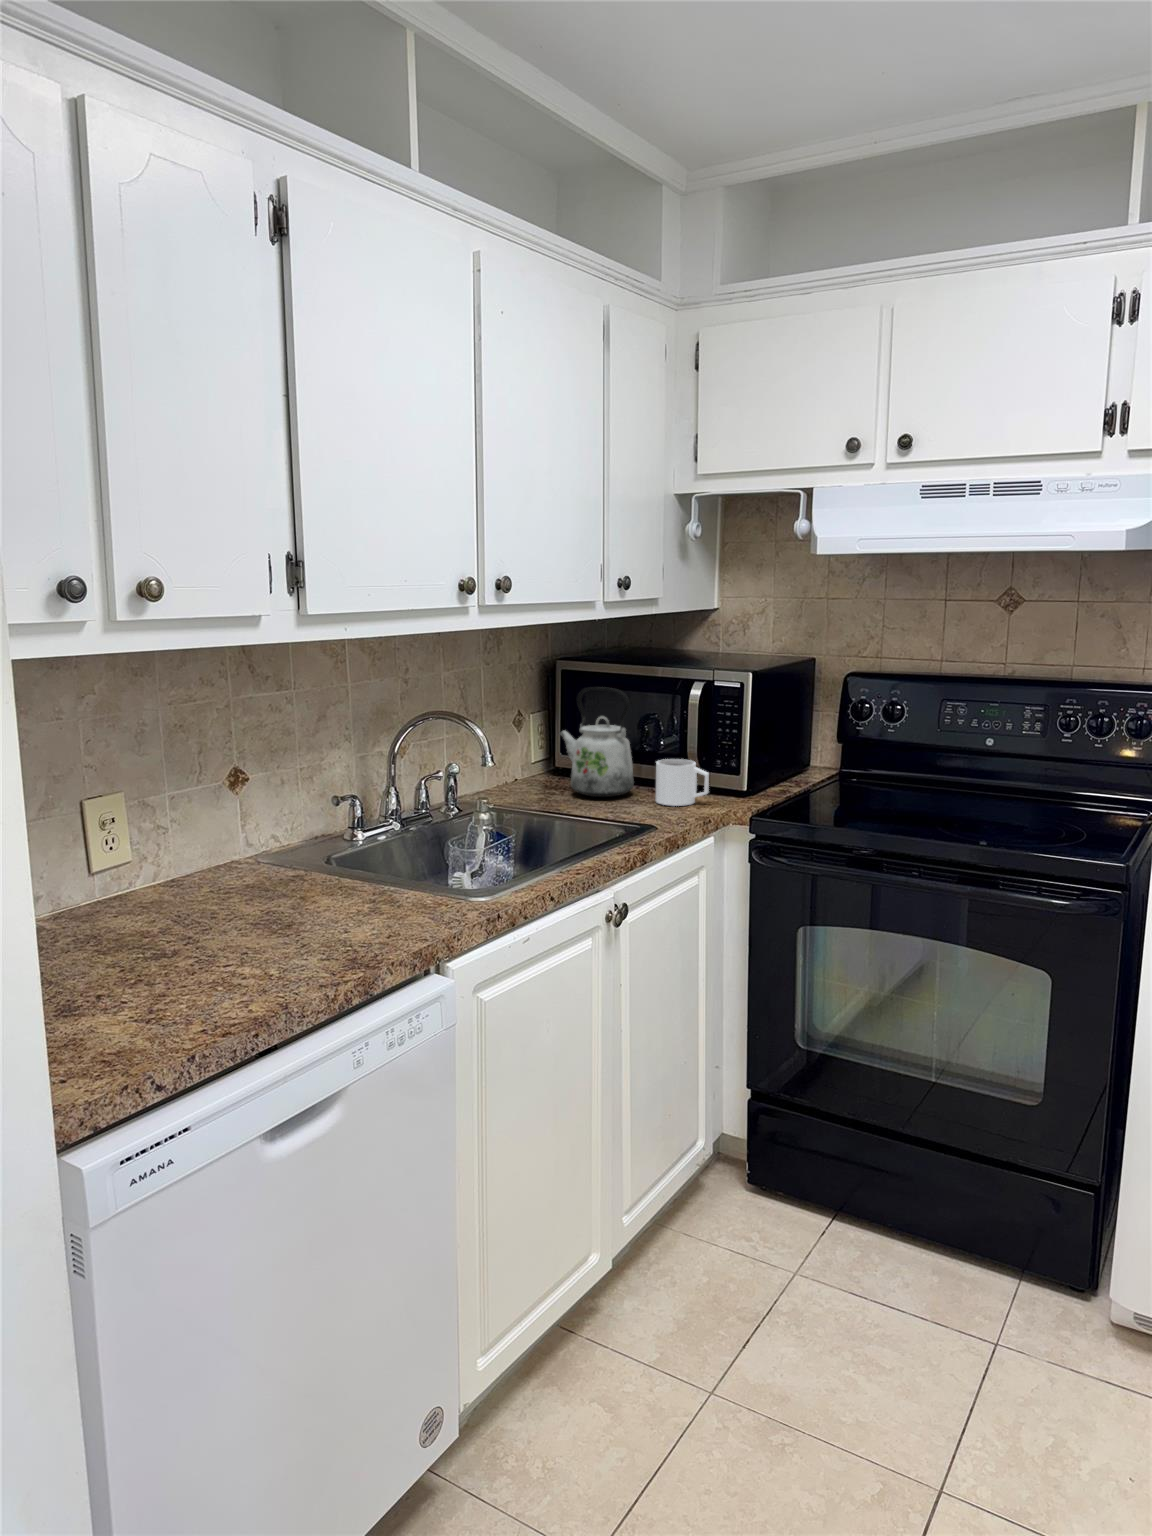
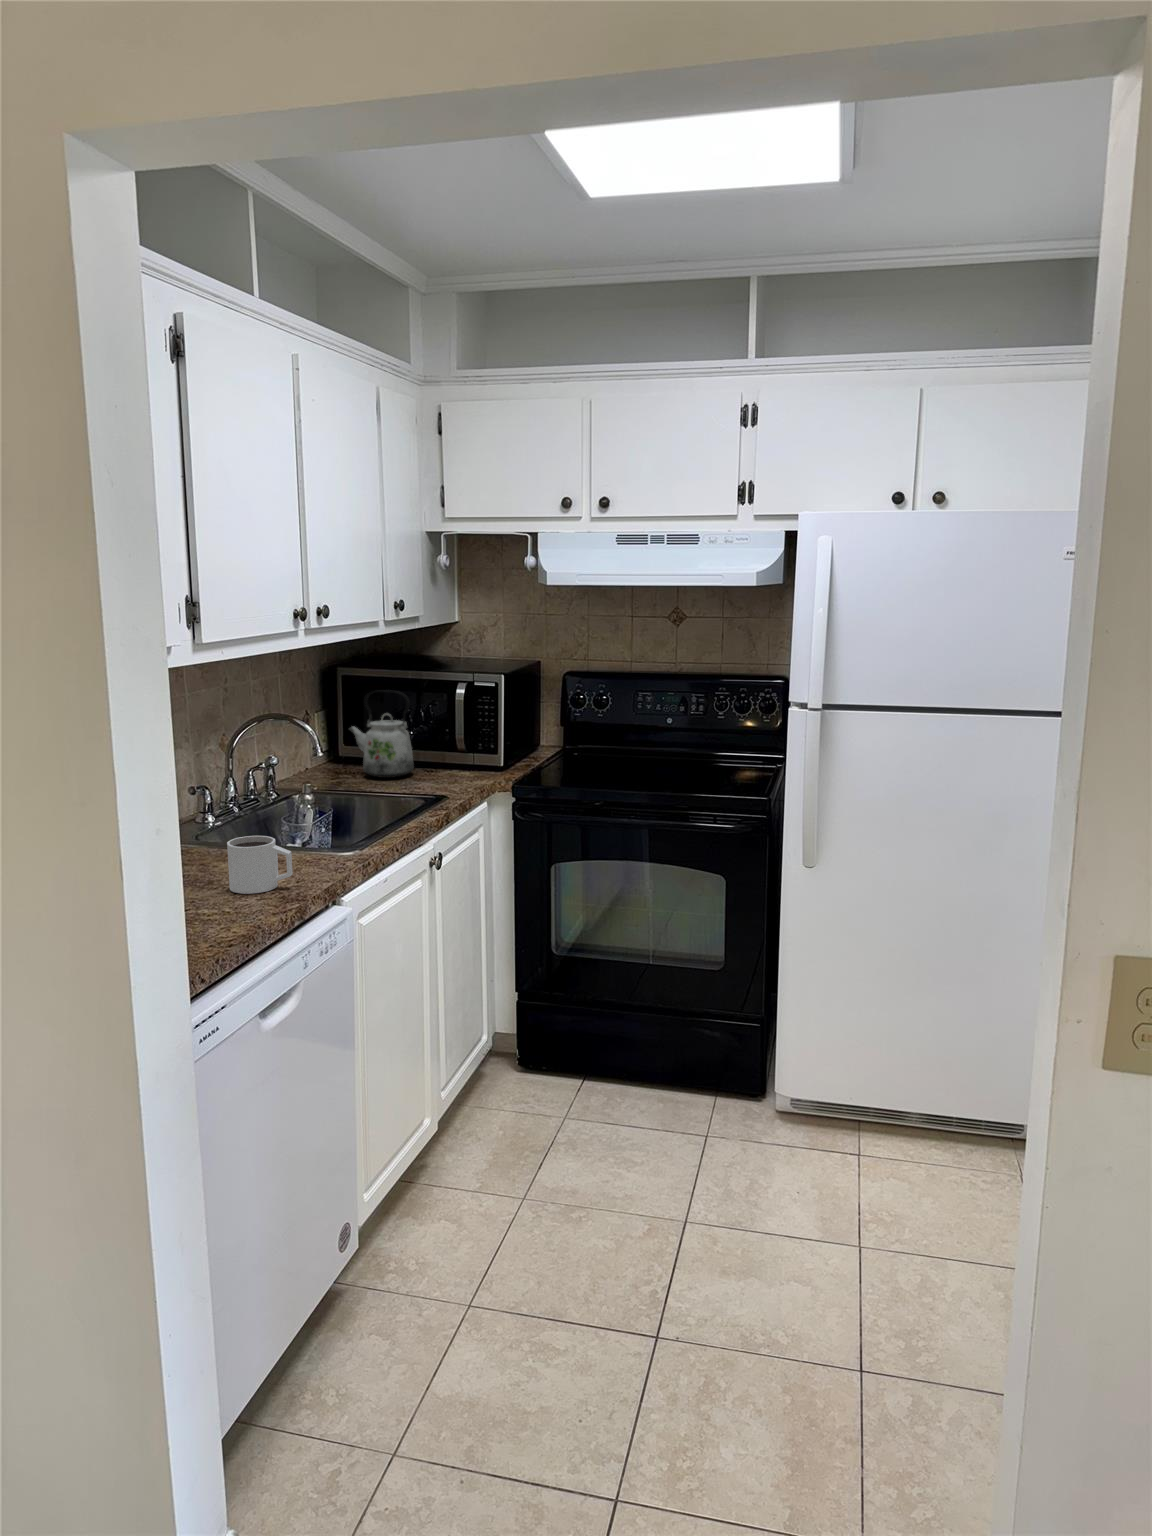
mug: present [656,759,709,806] -> present [227,836,293,894]

